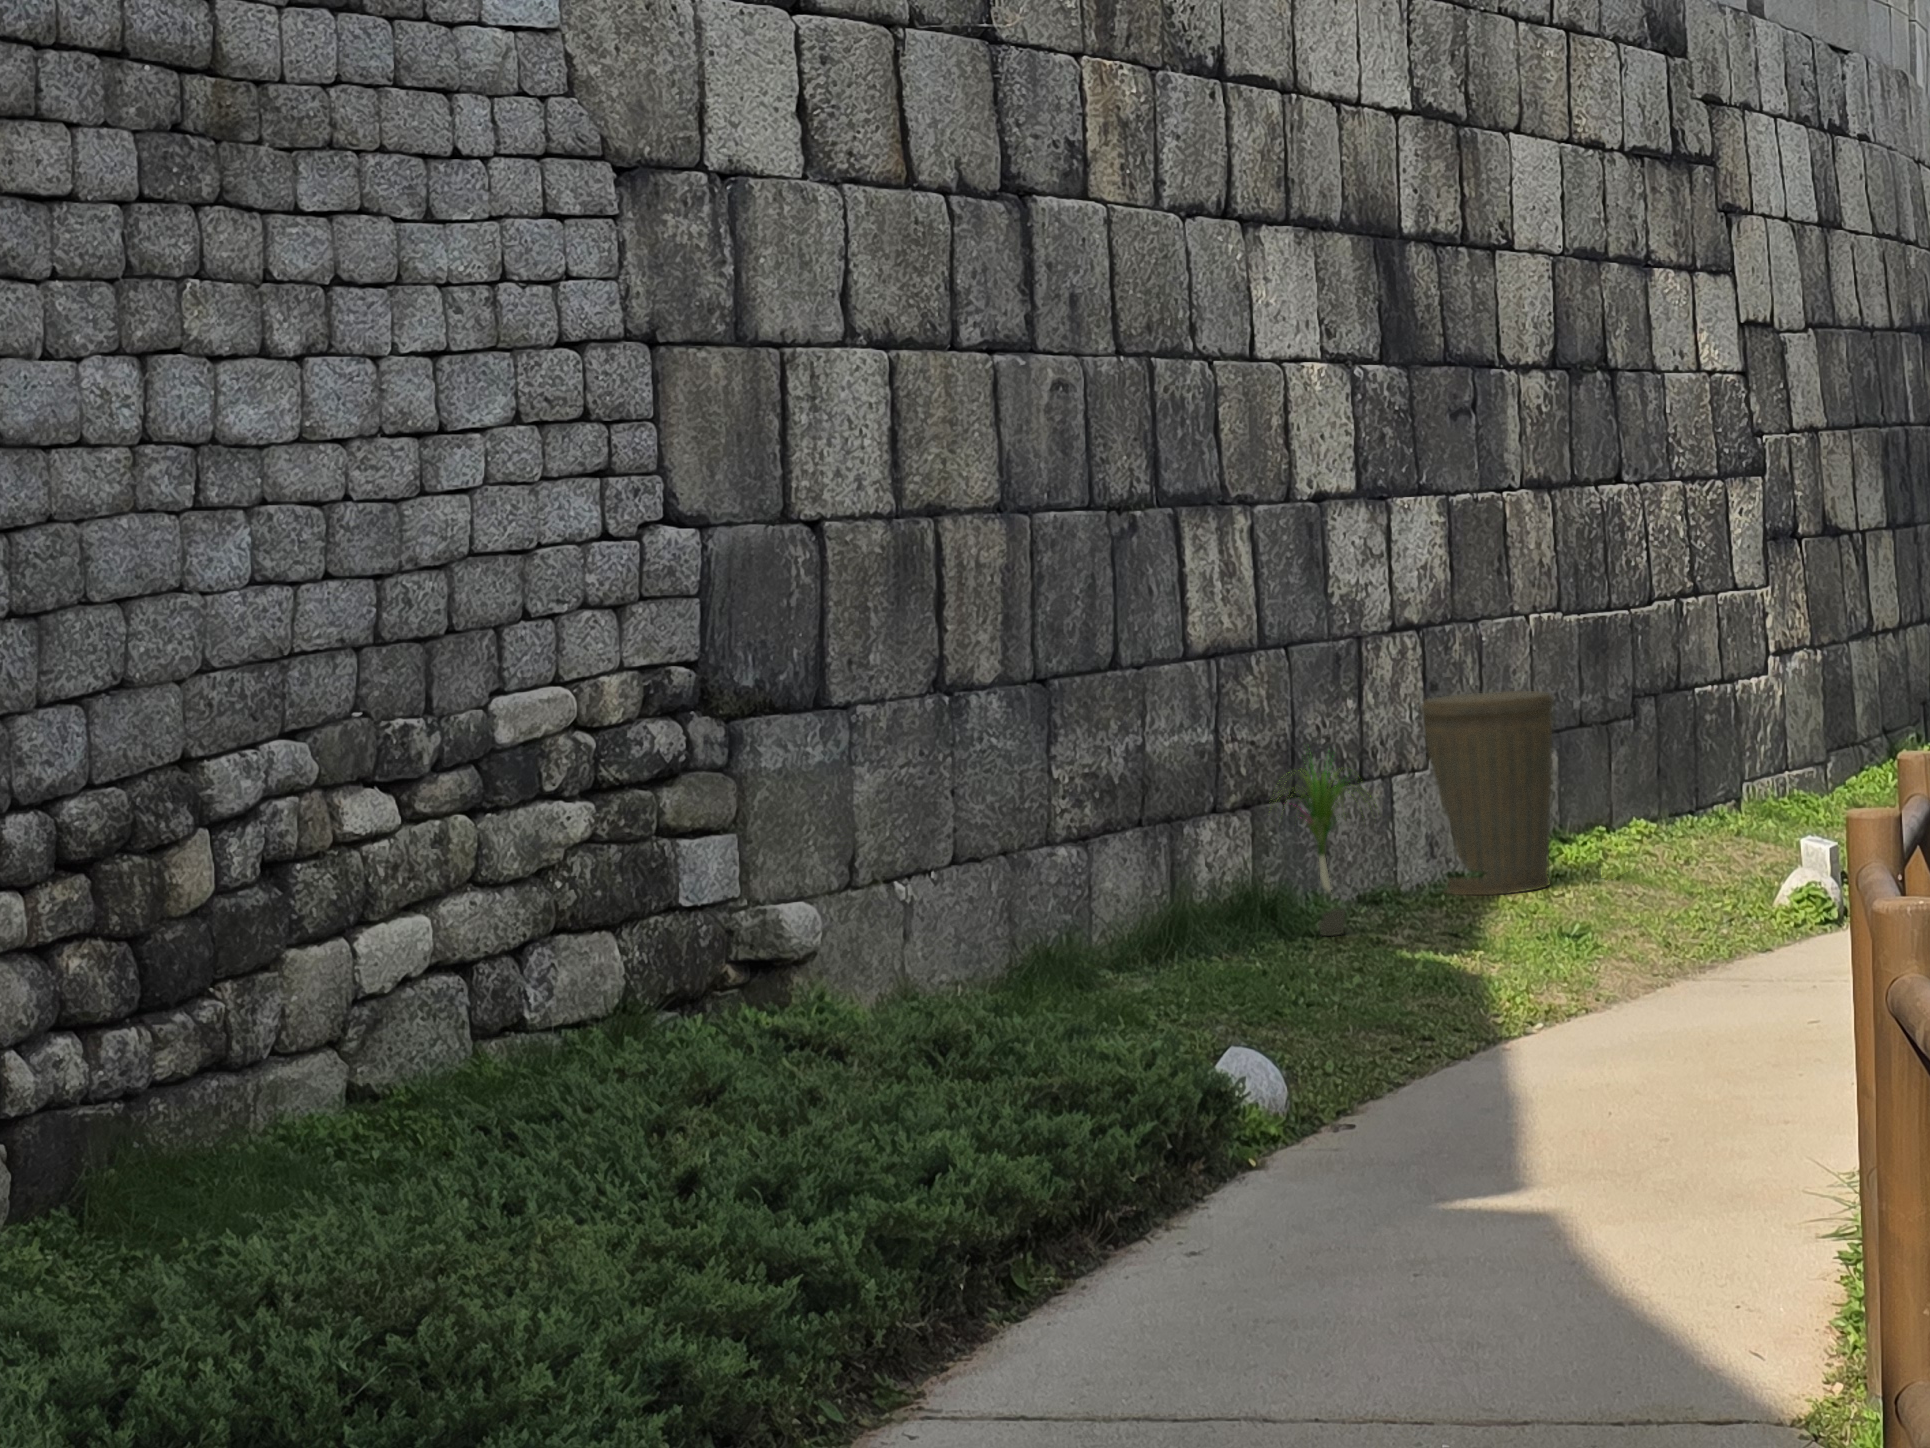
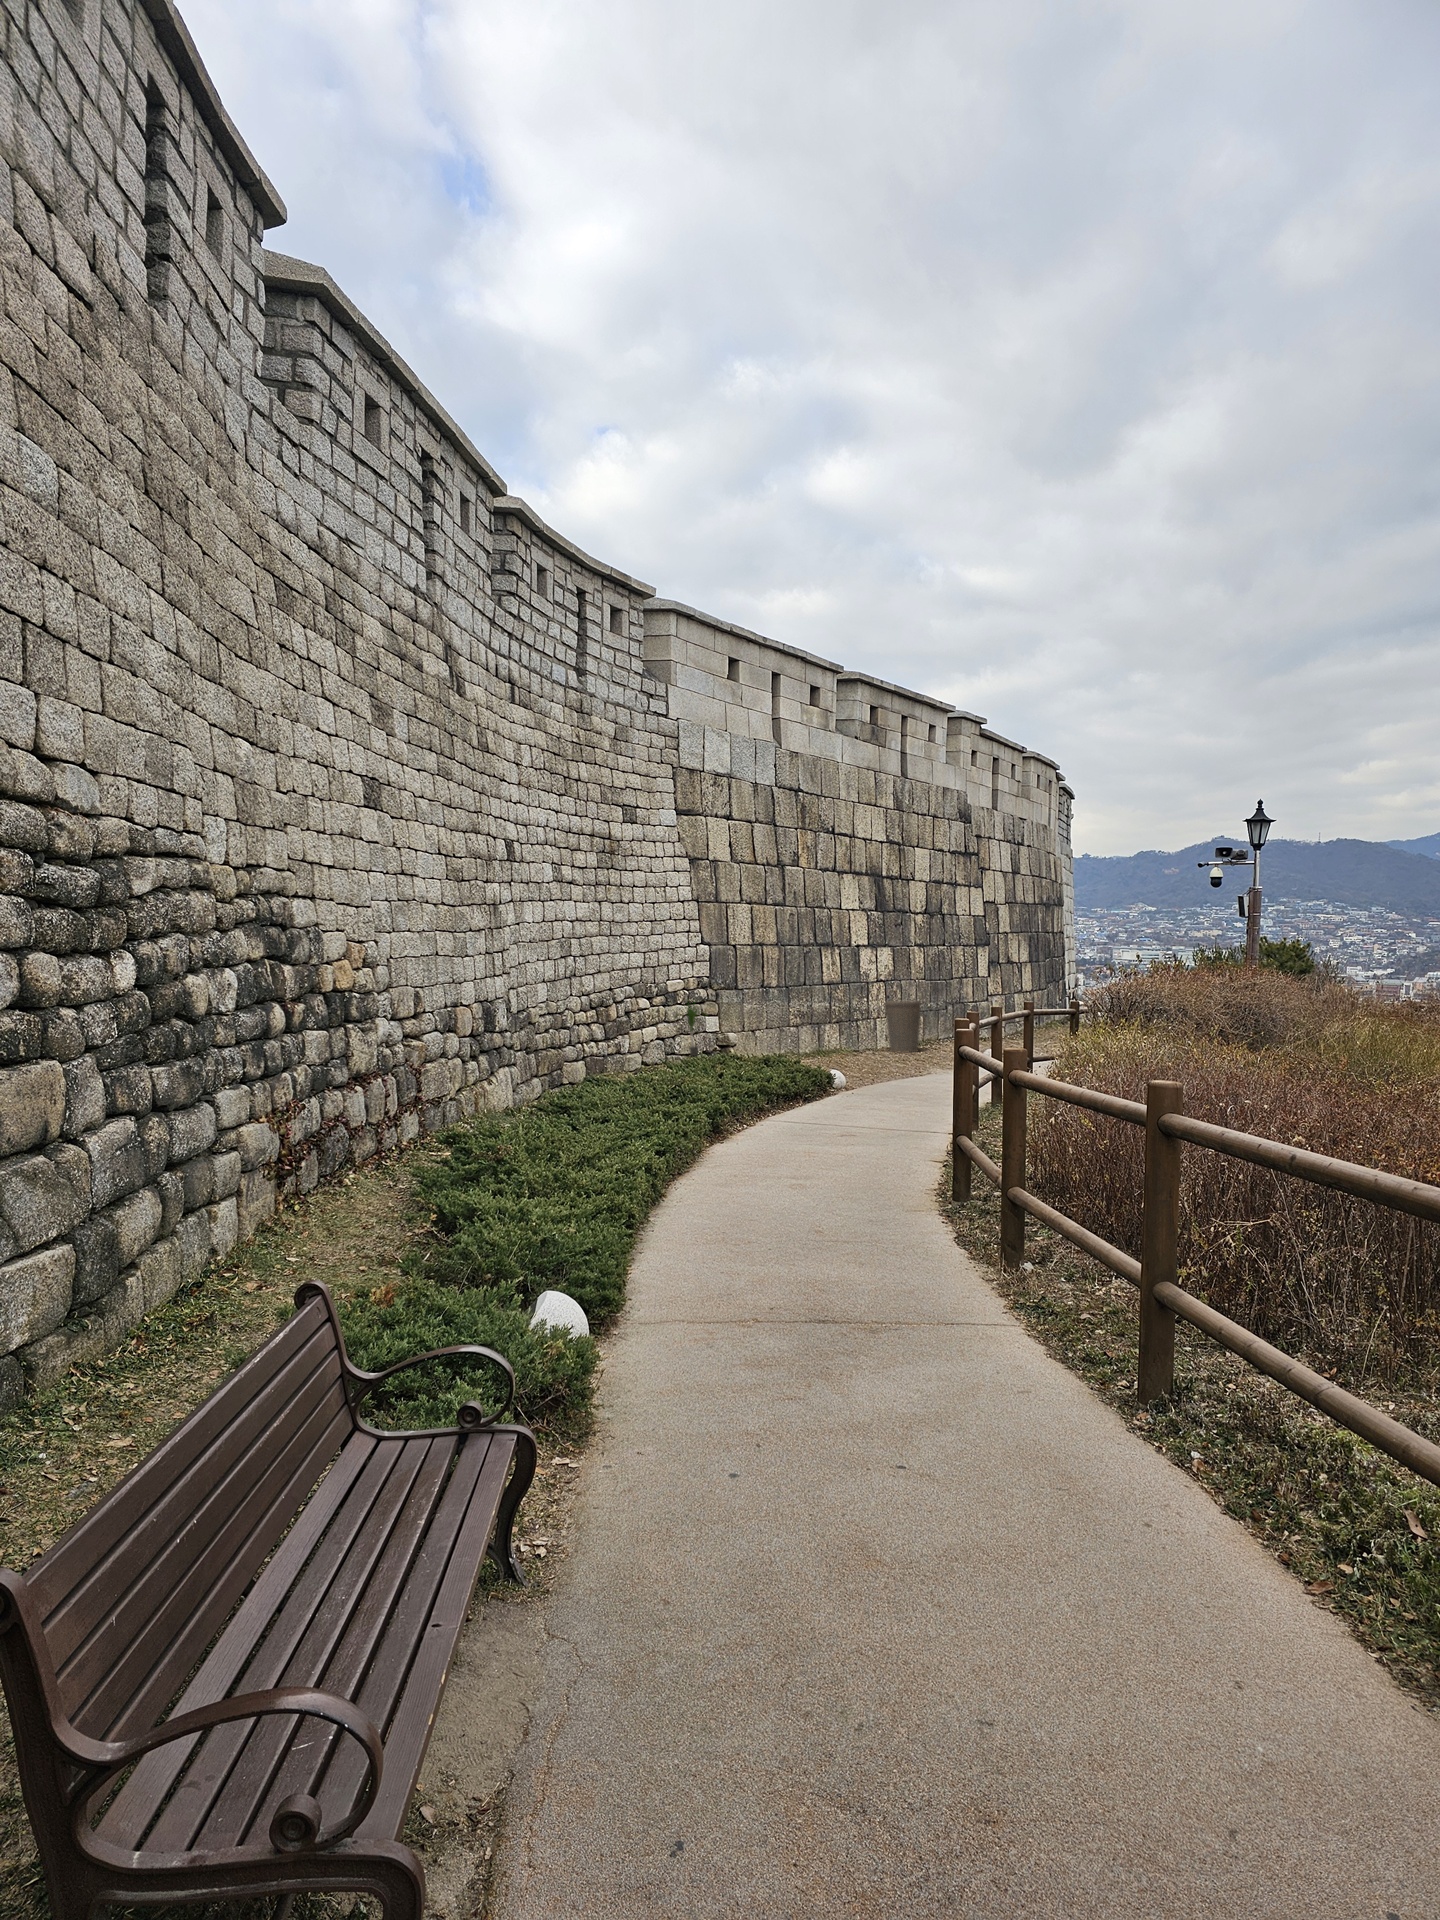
potted plant: present [1276,760,1371,936] -> present [684,1005,699,1056]

